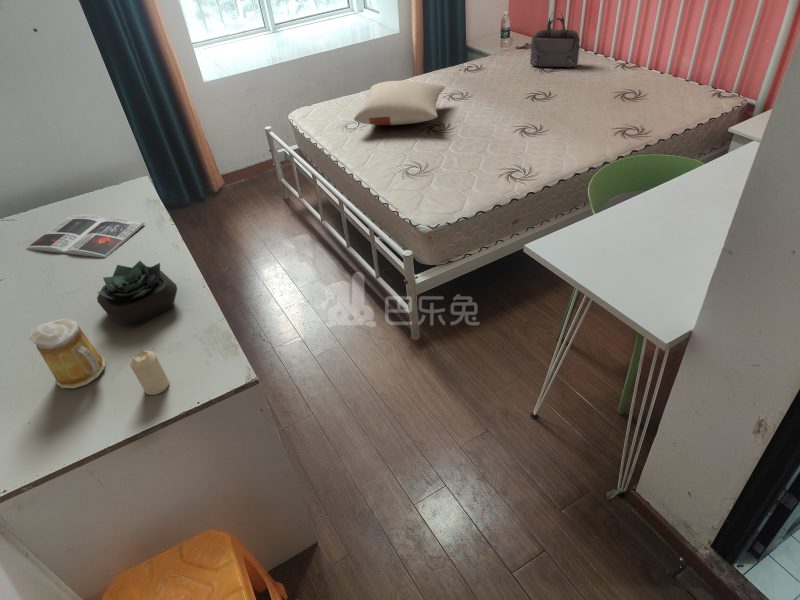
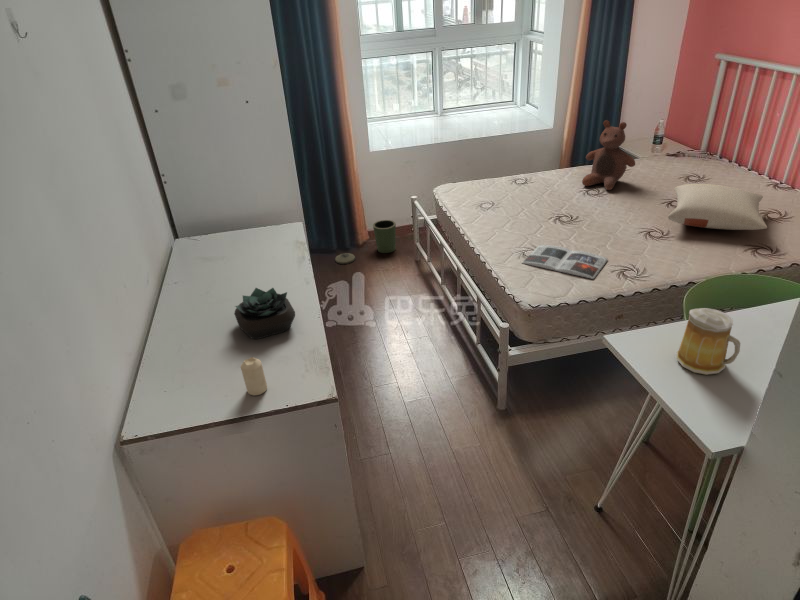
stuffed bear: none [443,16,494,92] -> present [582,120,635,190]
handbag: present [530,16,580,67] -> none [675,125,731,180]
pillow: present [354,81,445,125] -> present [668,184,767,230]
trash can: none [190,159,257,218] -> present [335,220,396,264]
magazine: present [26,215,145,258] -> present [522,245,608,279]
mug: present [29,319,105,388] -> present [676,308,740,375]

